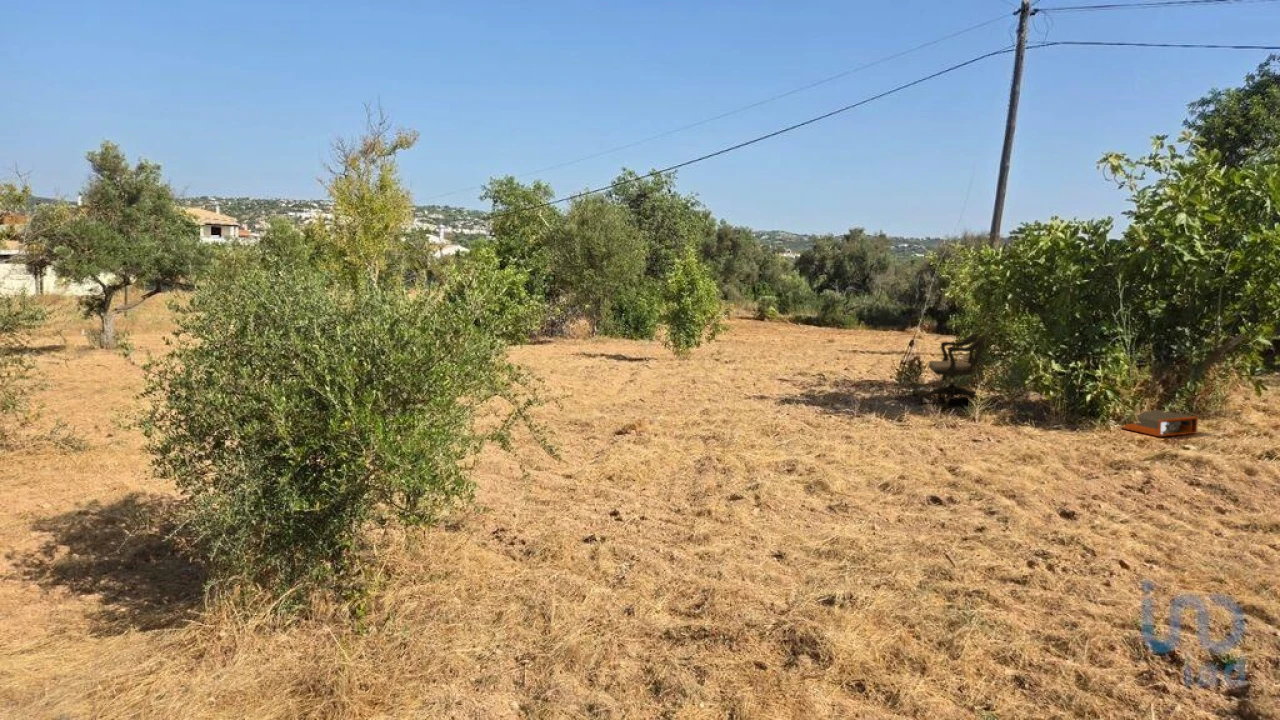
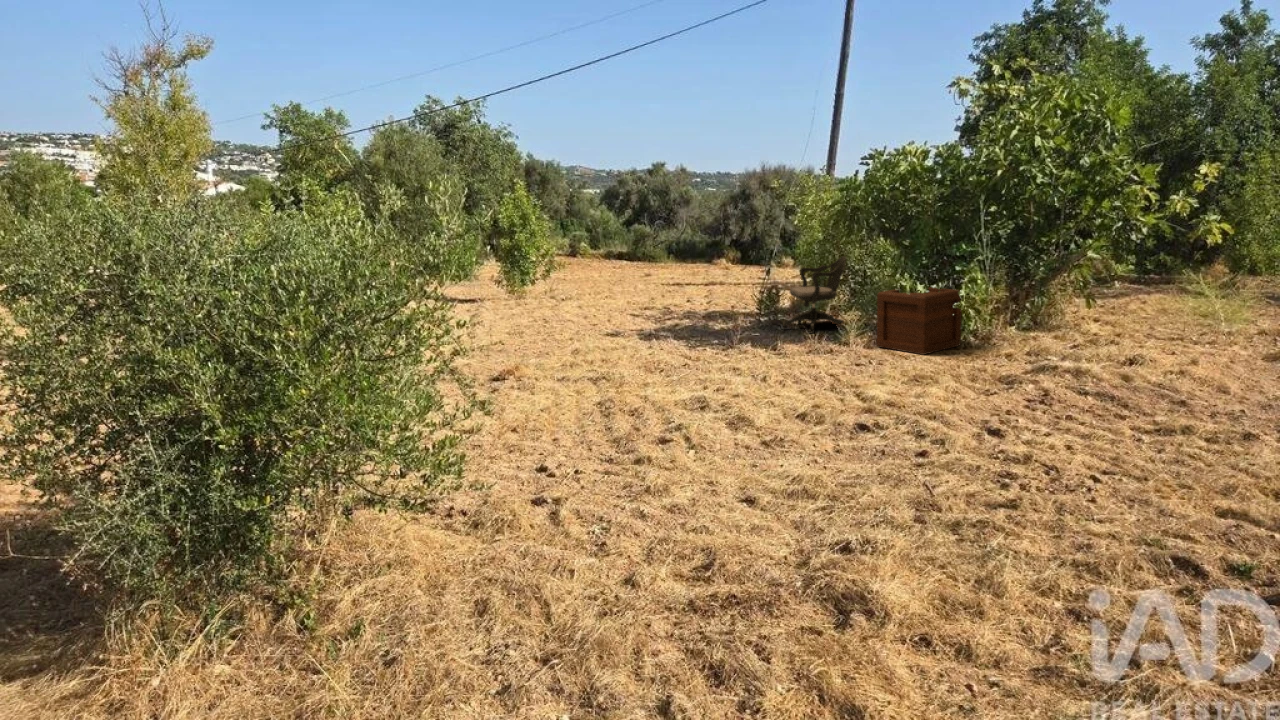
wooden crate: none [1004,365,1097,436] -> present [877,287,962,355]
storage box: present [1120,409,1198,437] -> none [979,323,1049,349]

